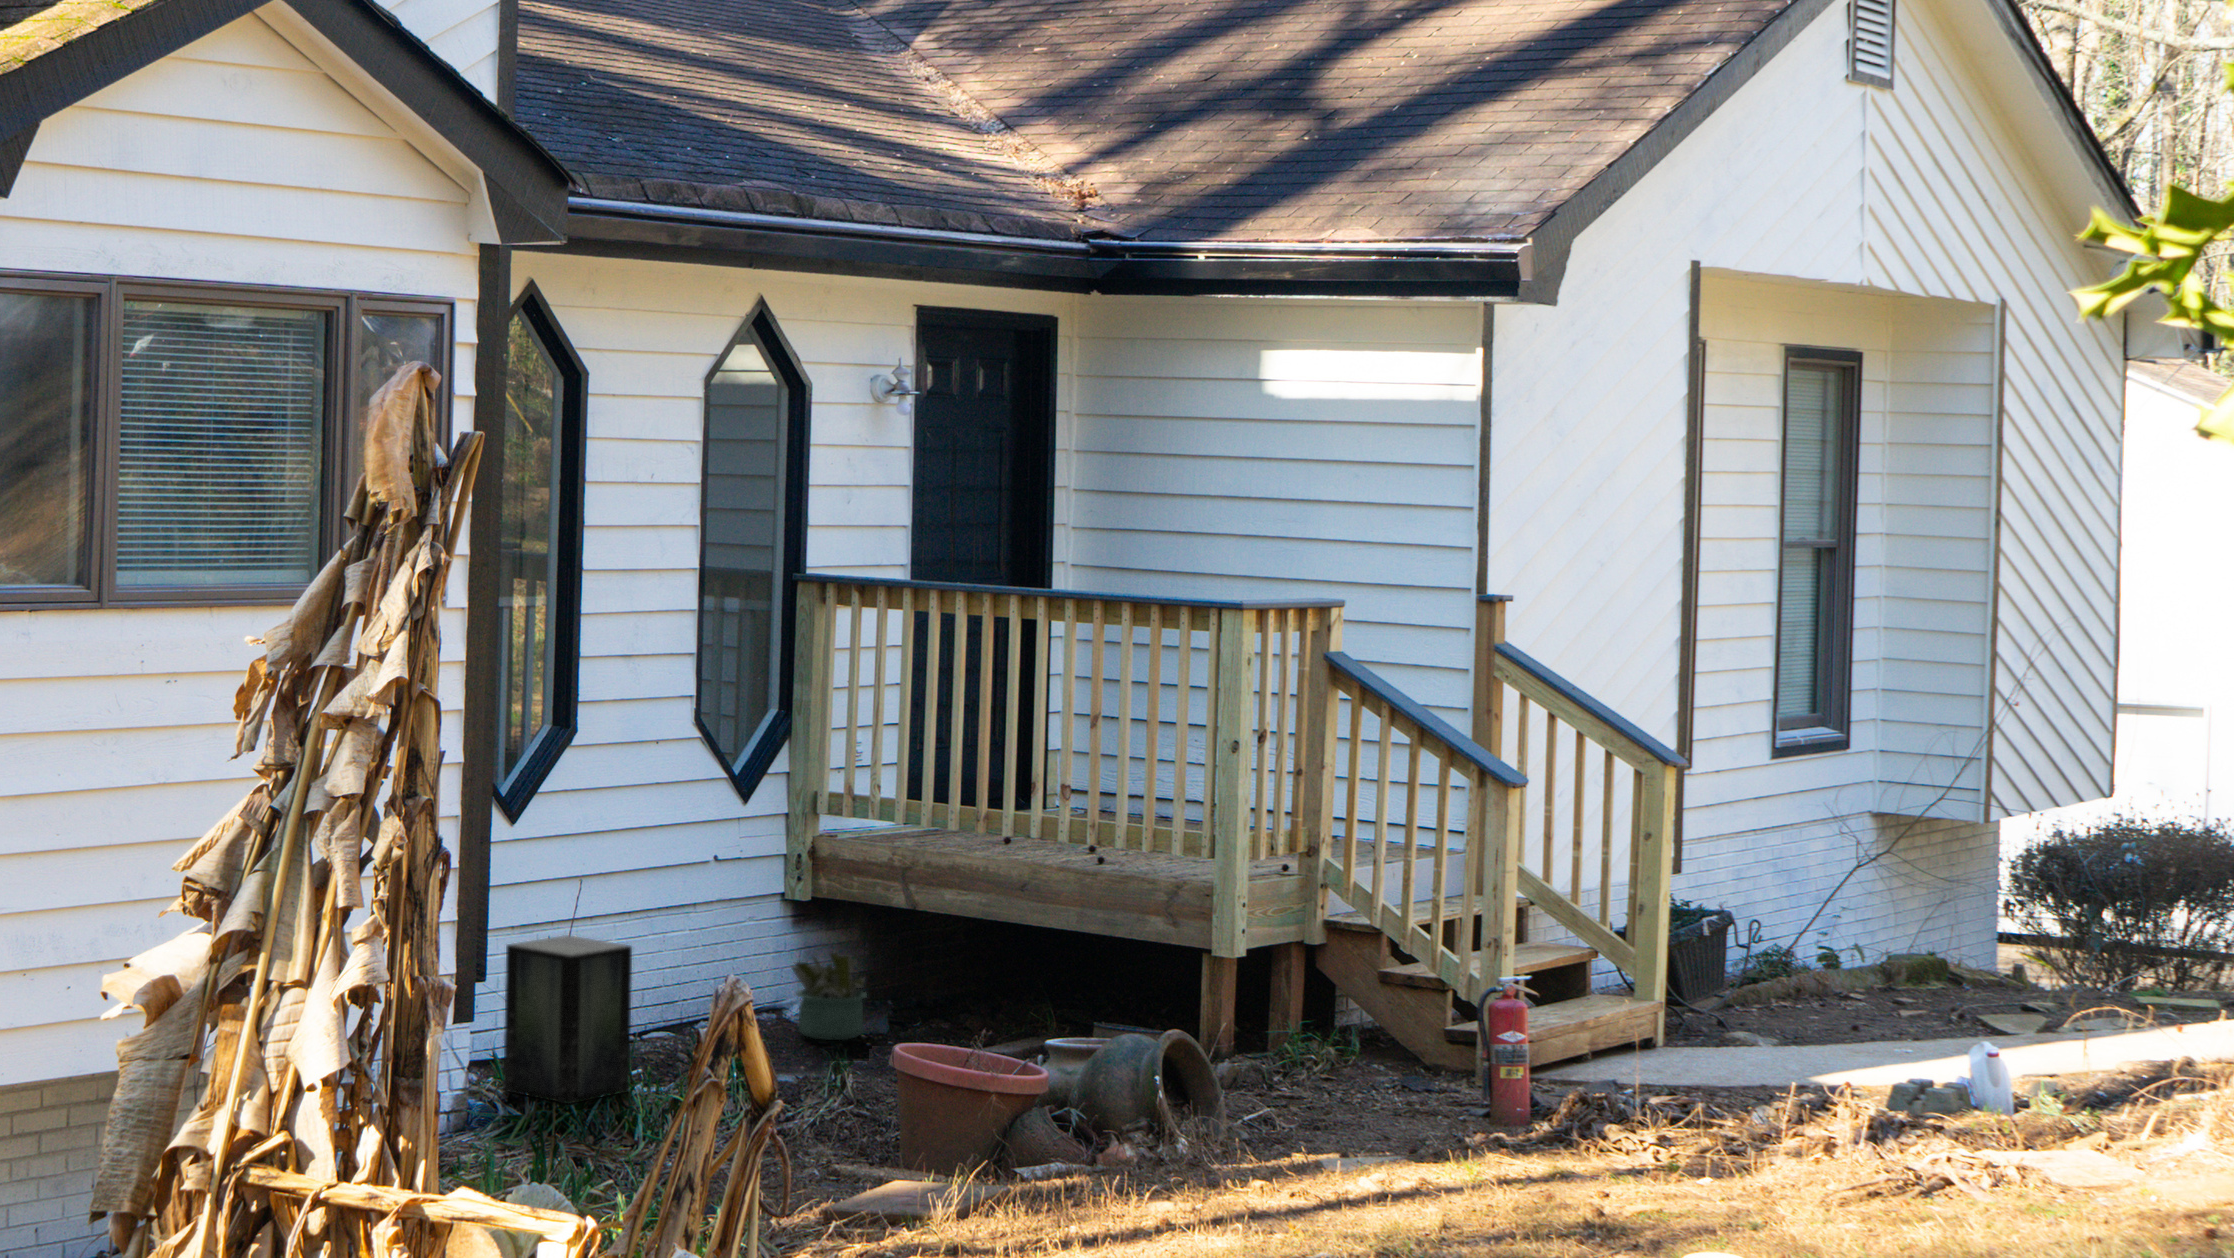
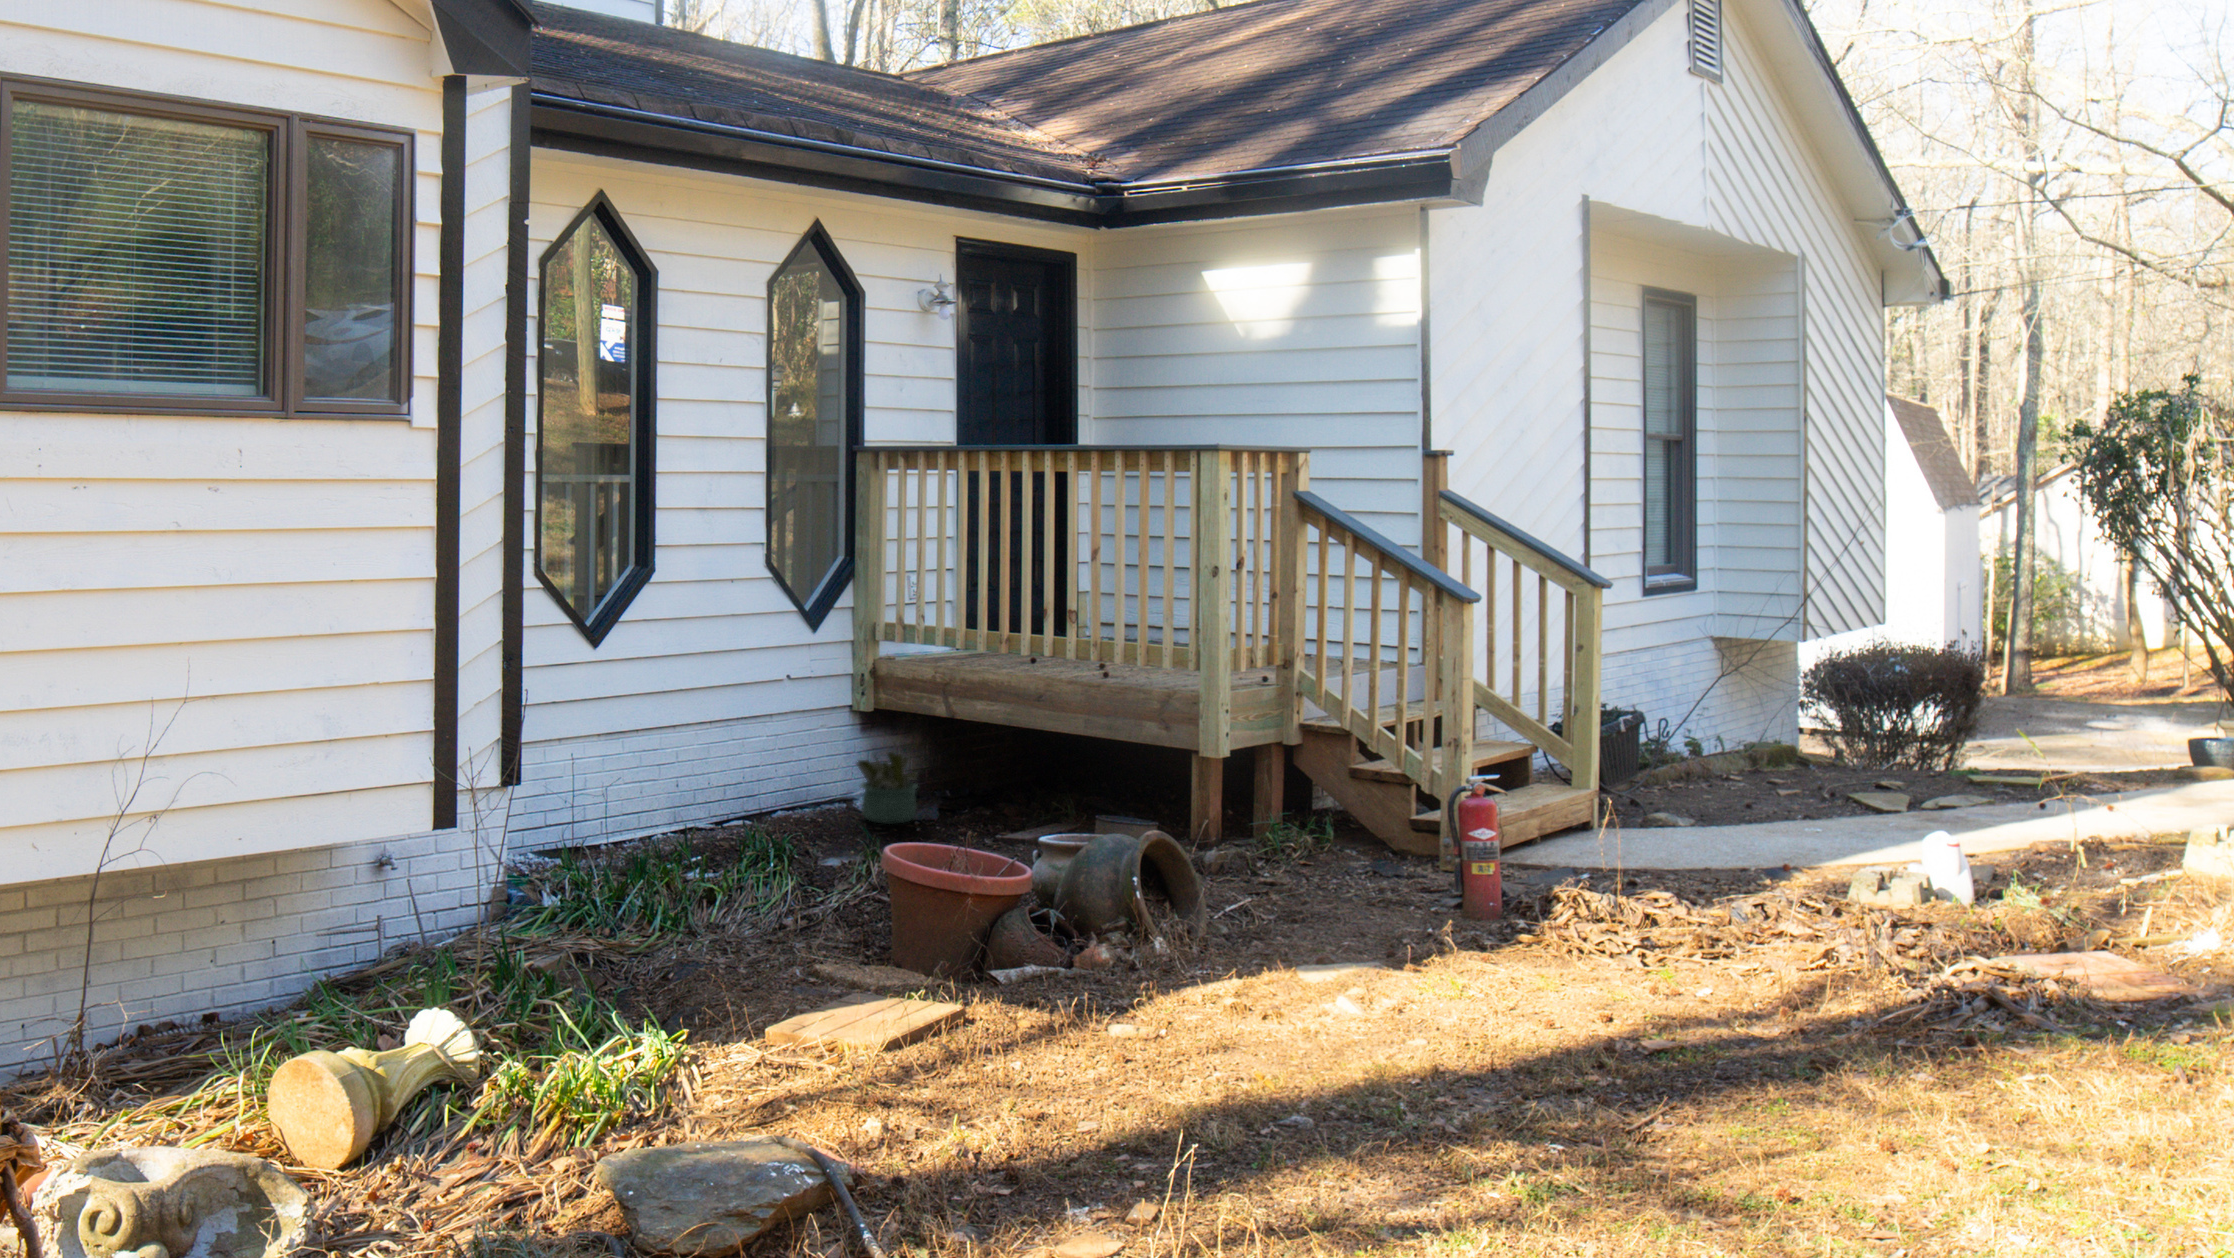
storage box: present [503,935,632,1104] -> none [594,740,700,885]

